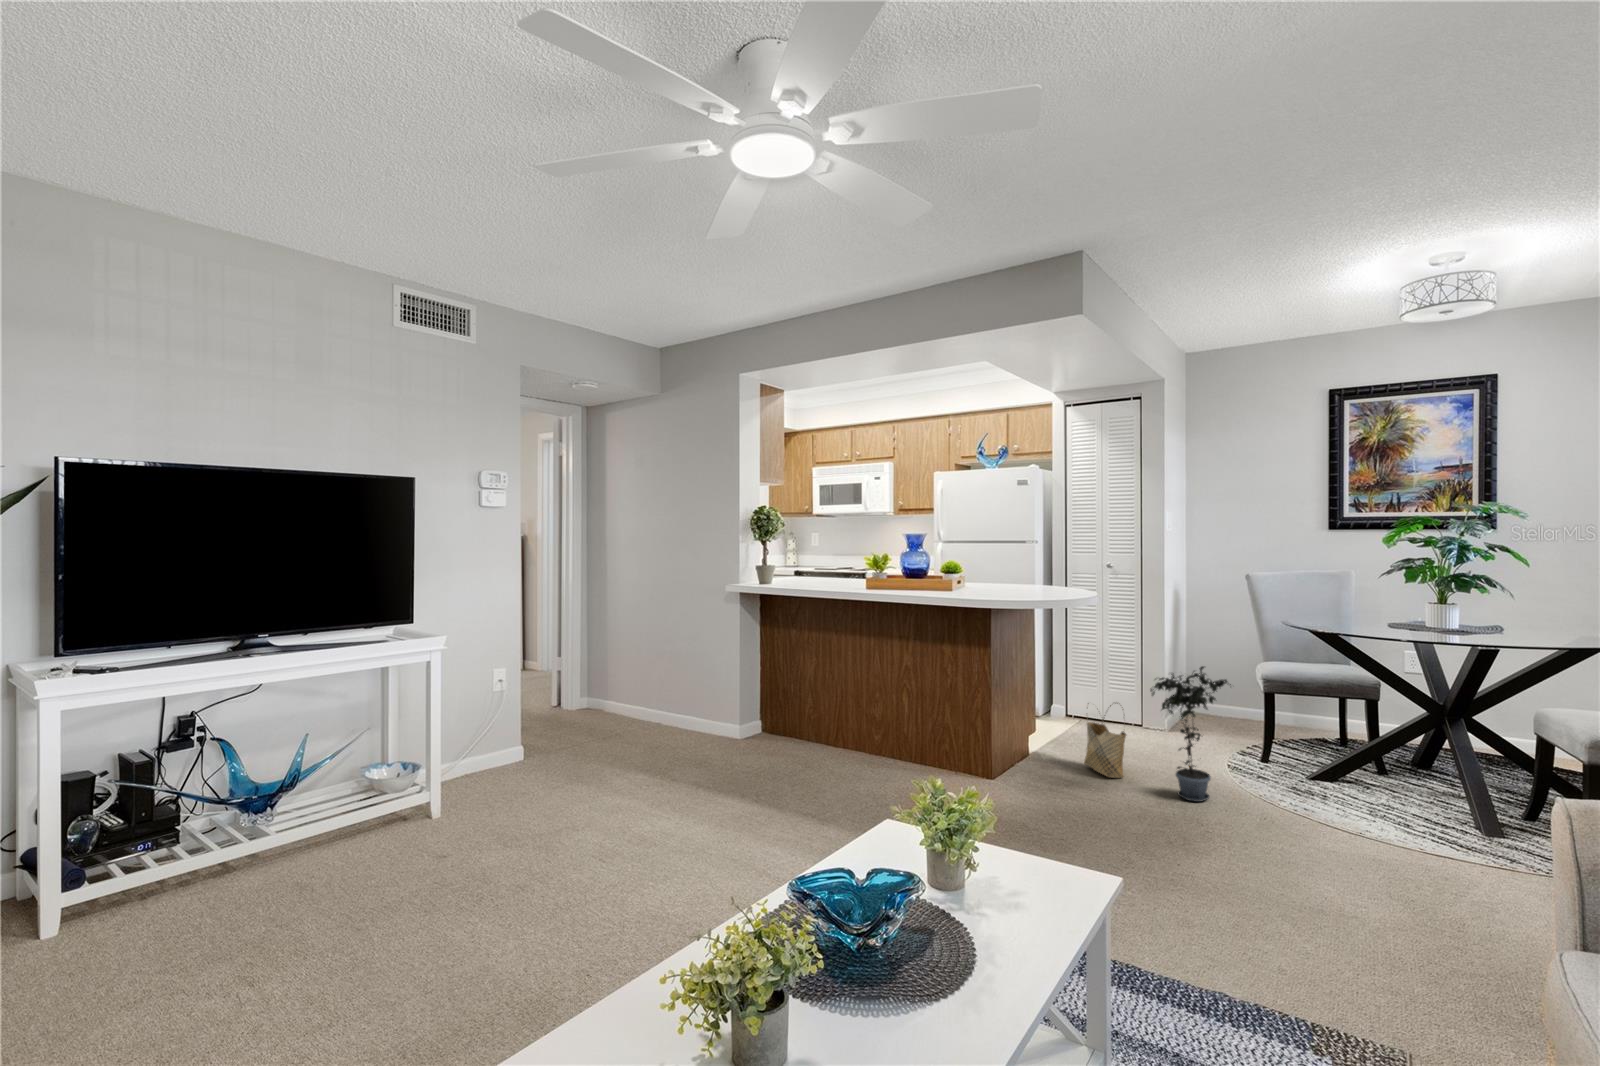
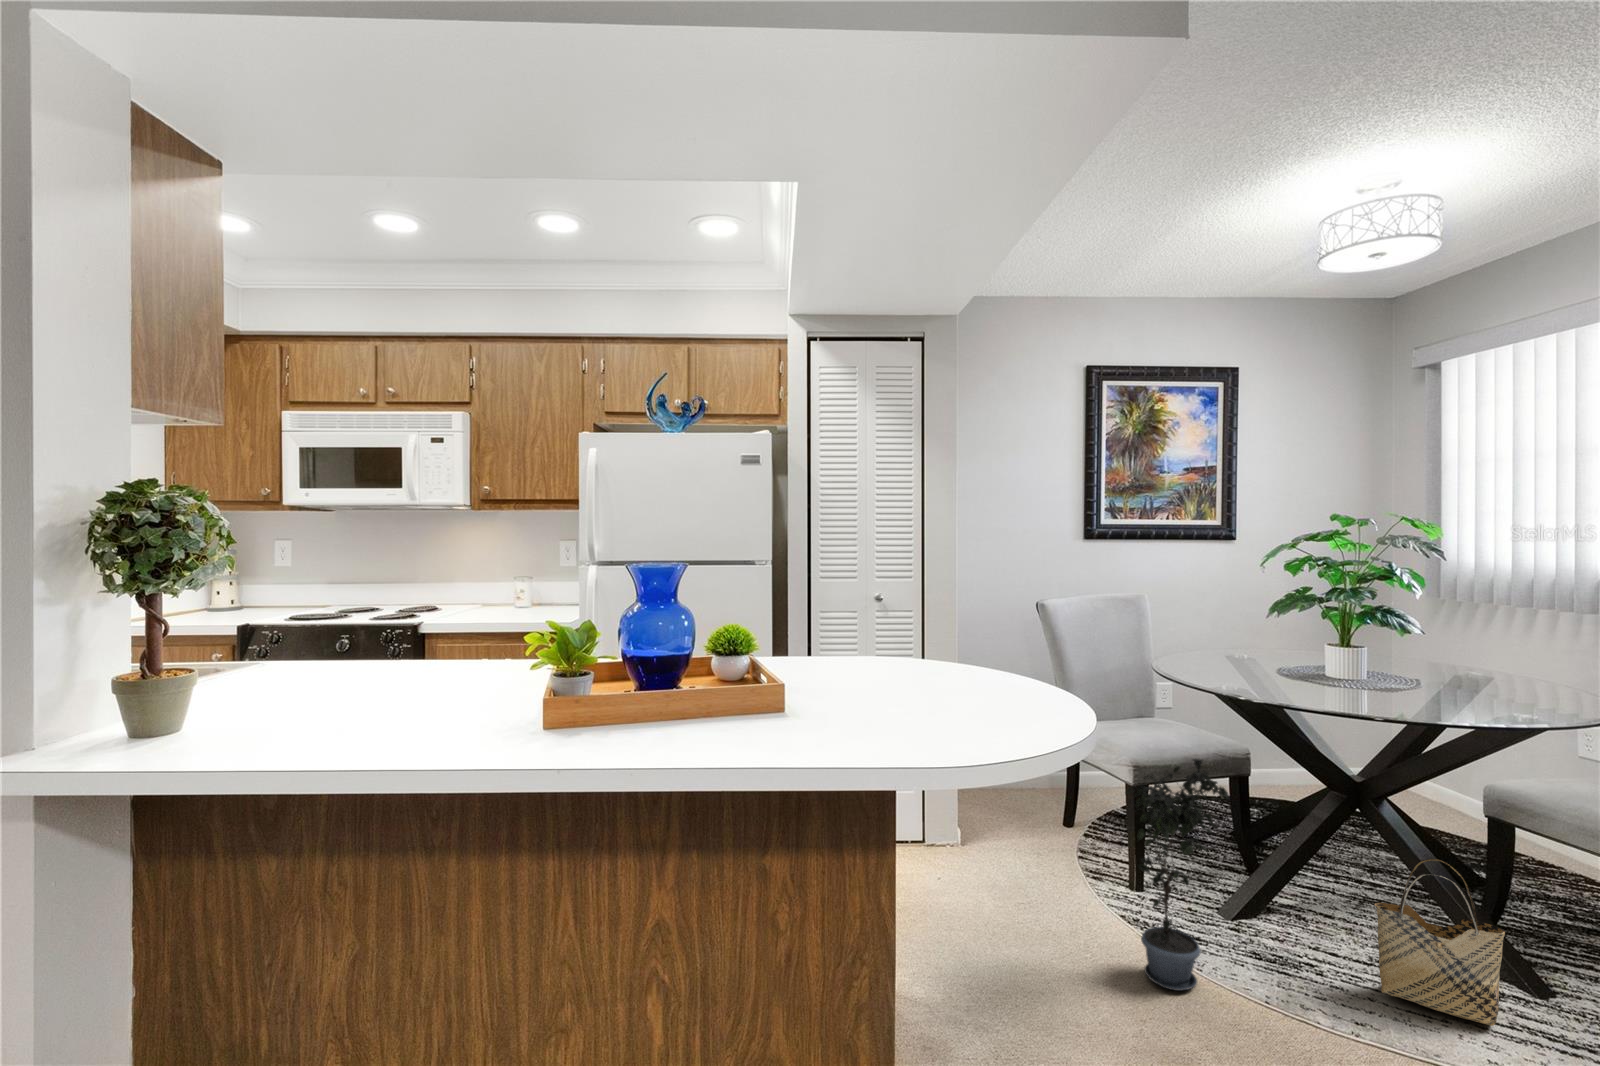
woven basket: present [1084,703,1126,778] -> present [1375,859,1505,1026]

